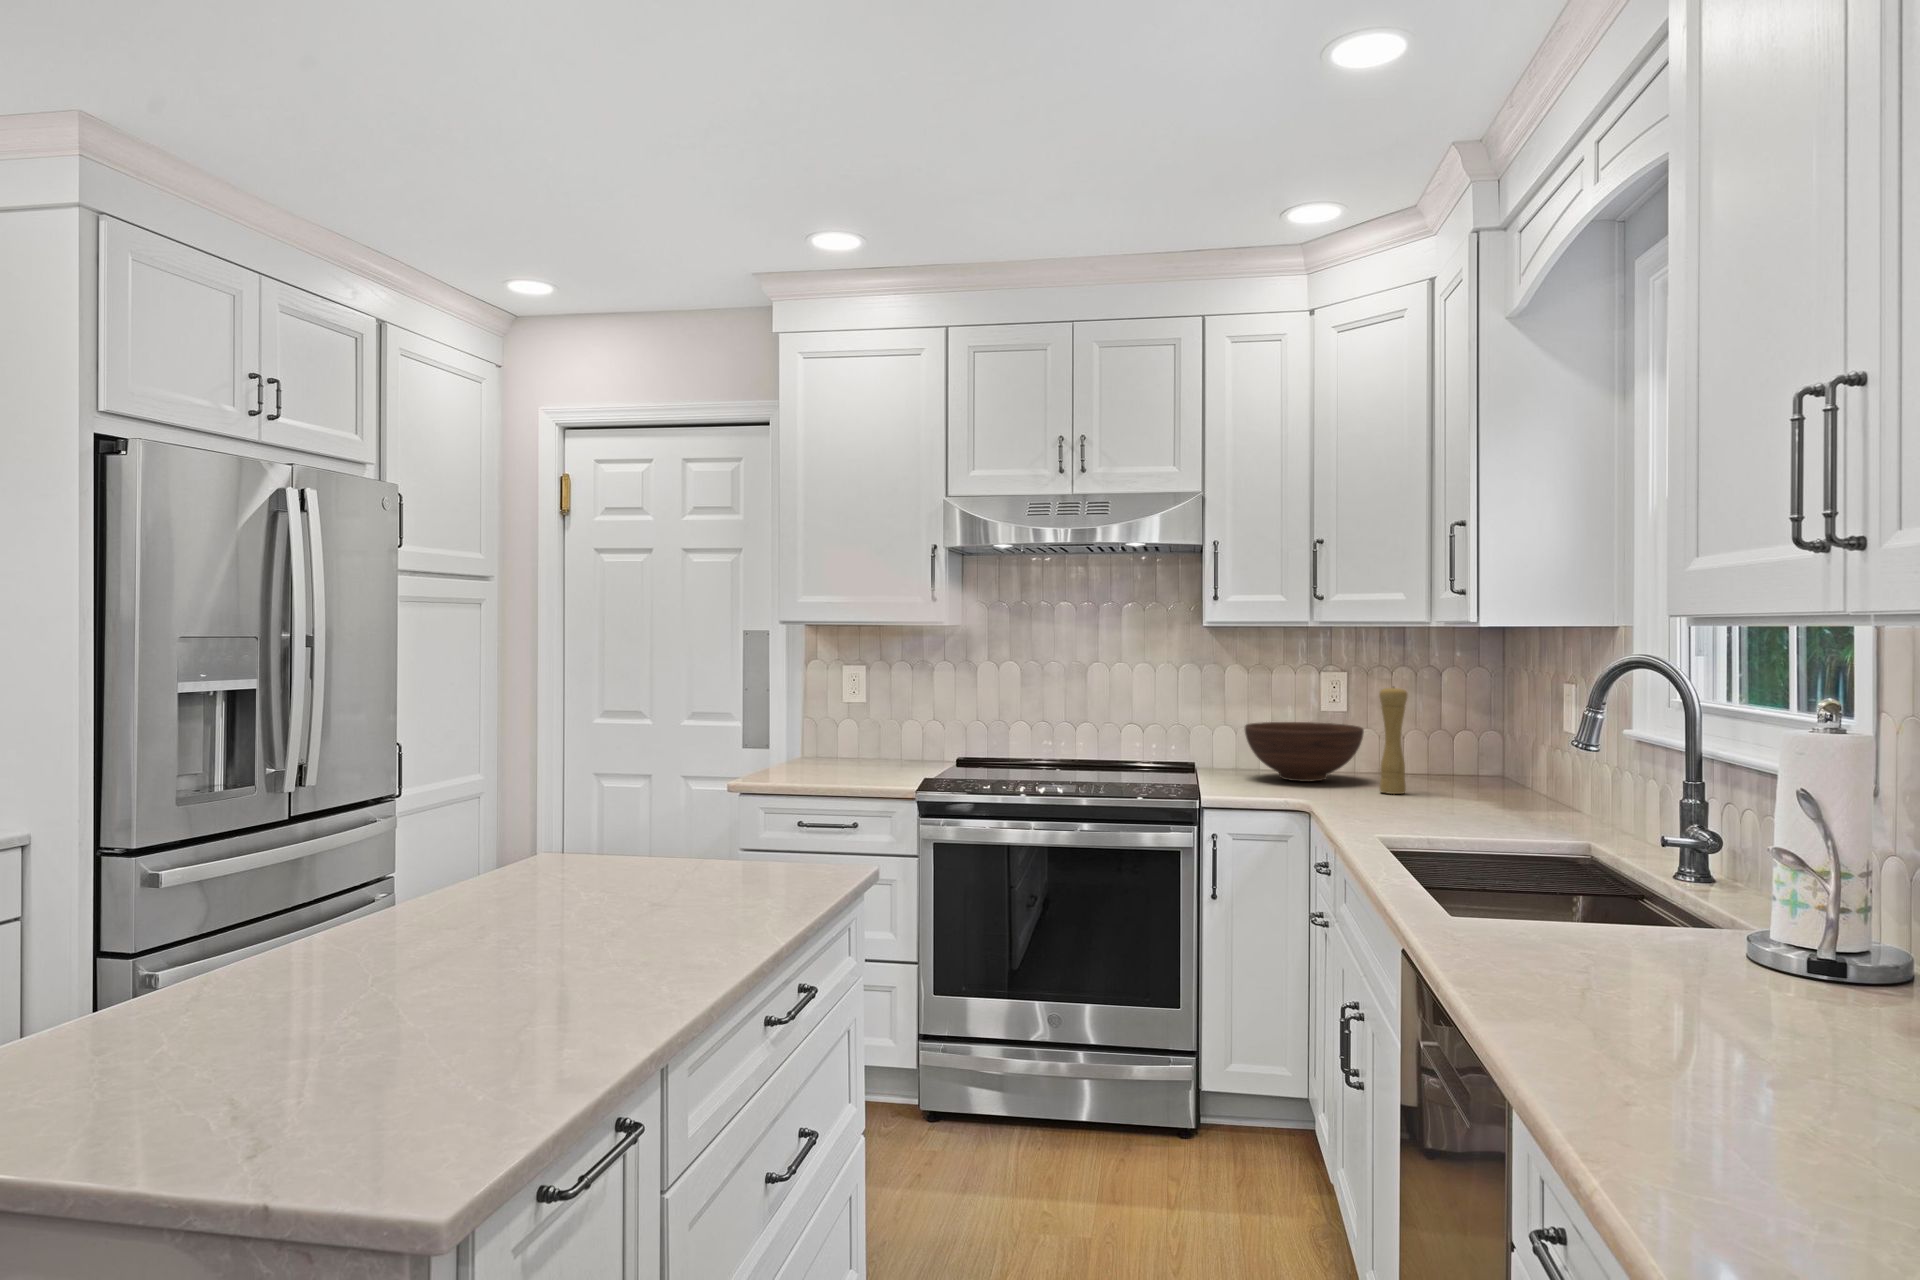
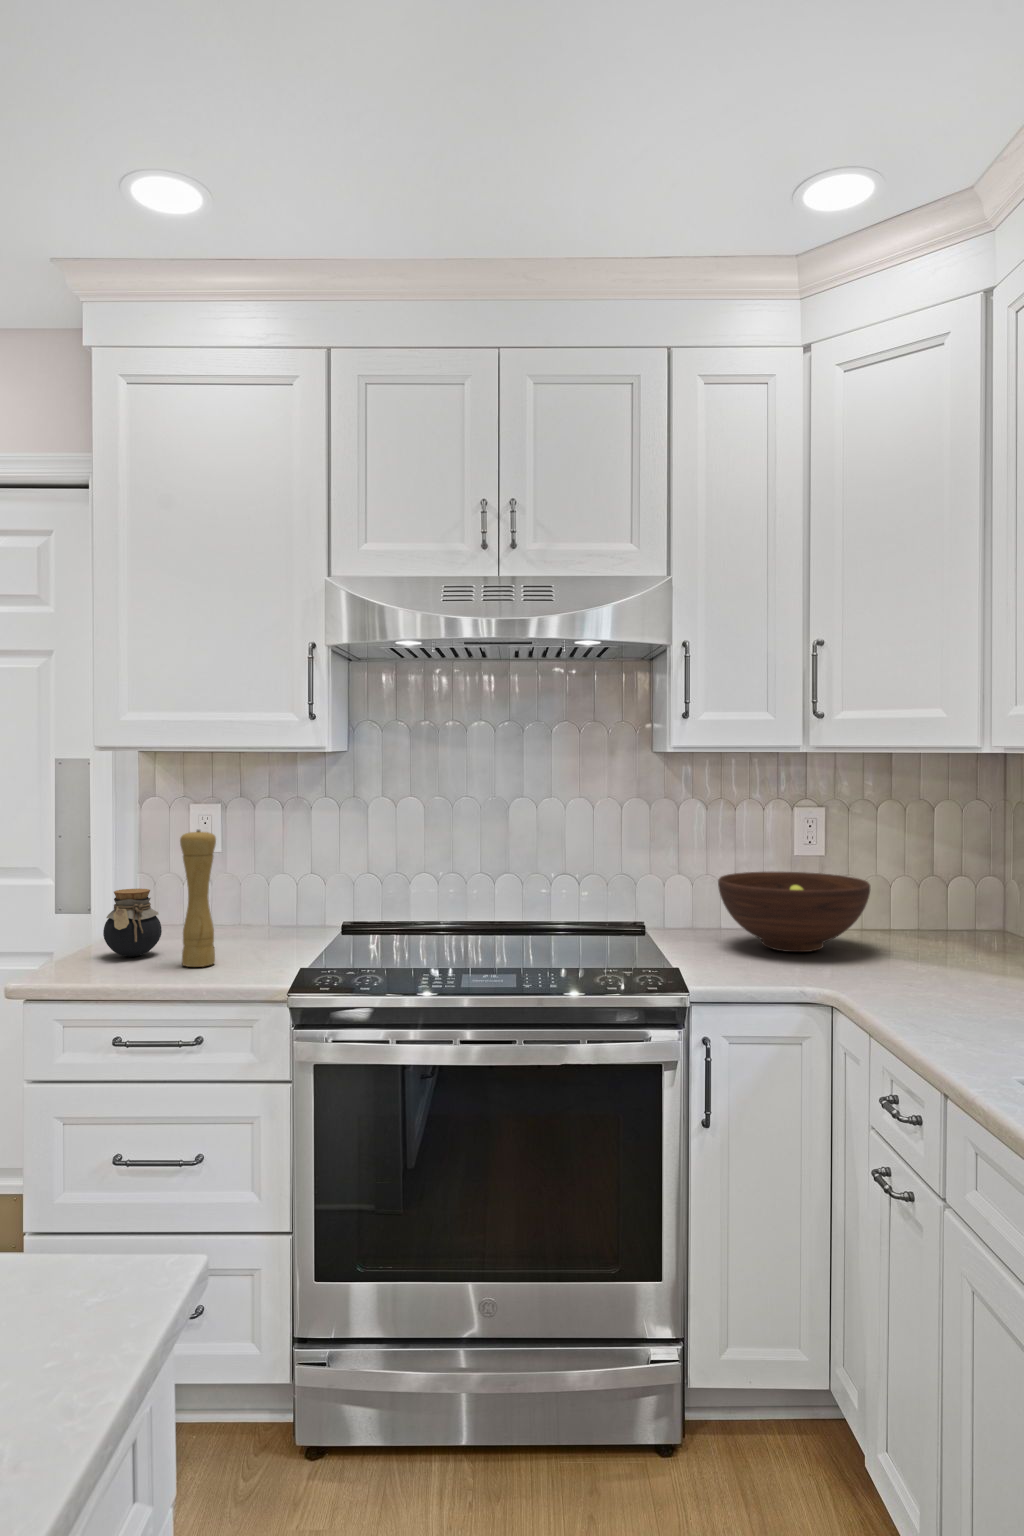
pepper mill: present [1379,686,1407,794] -> present [180,830,216,967]
jar: none [786,724,826,772] -> present [103,889,162,957]

